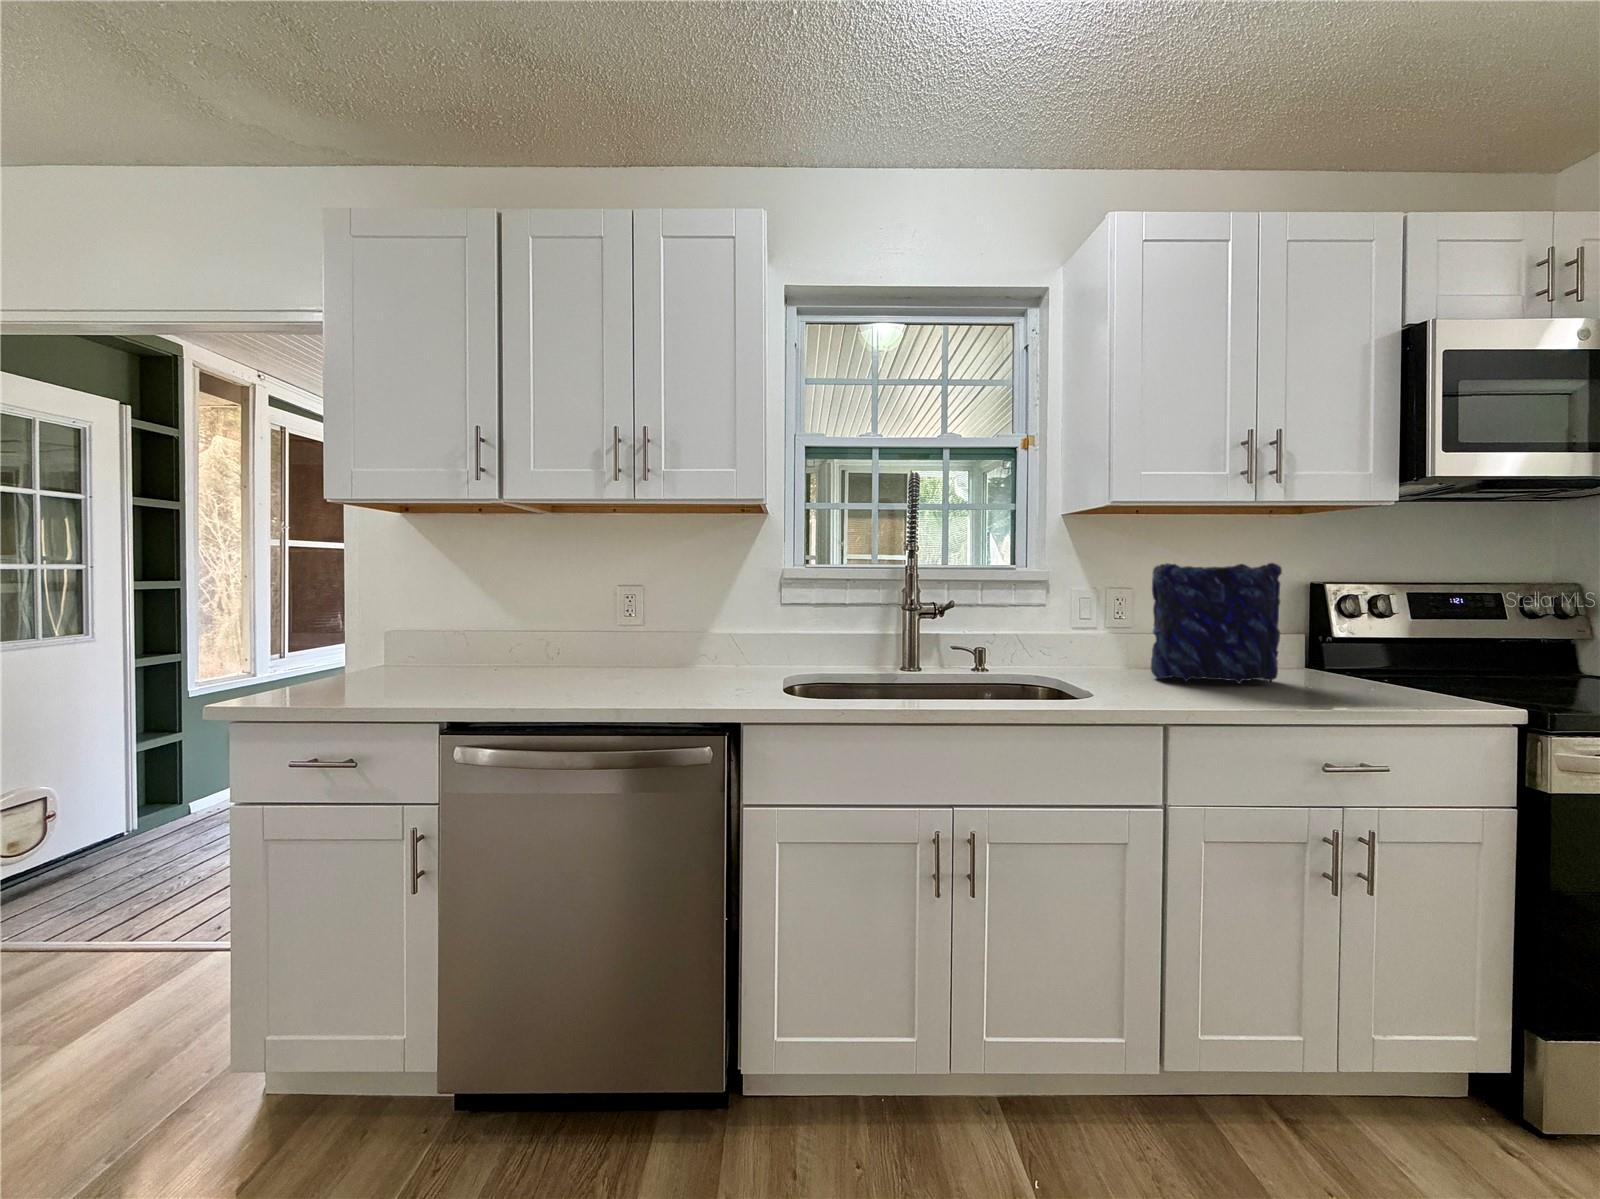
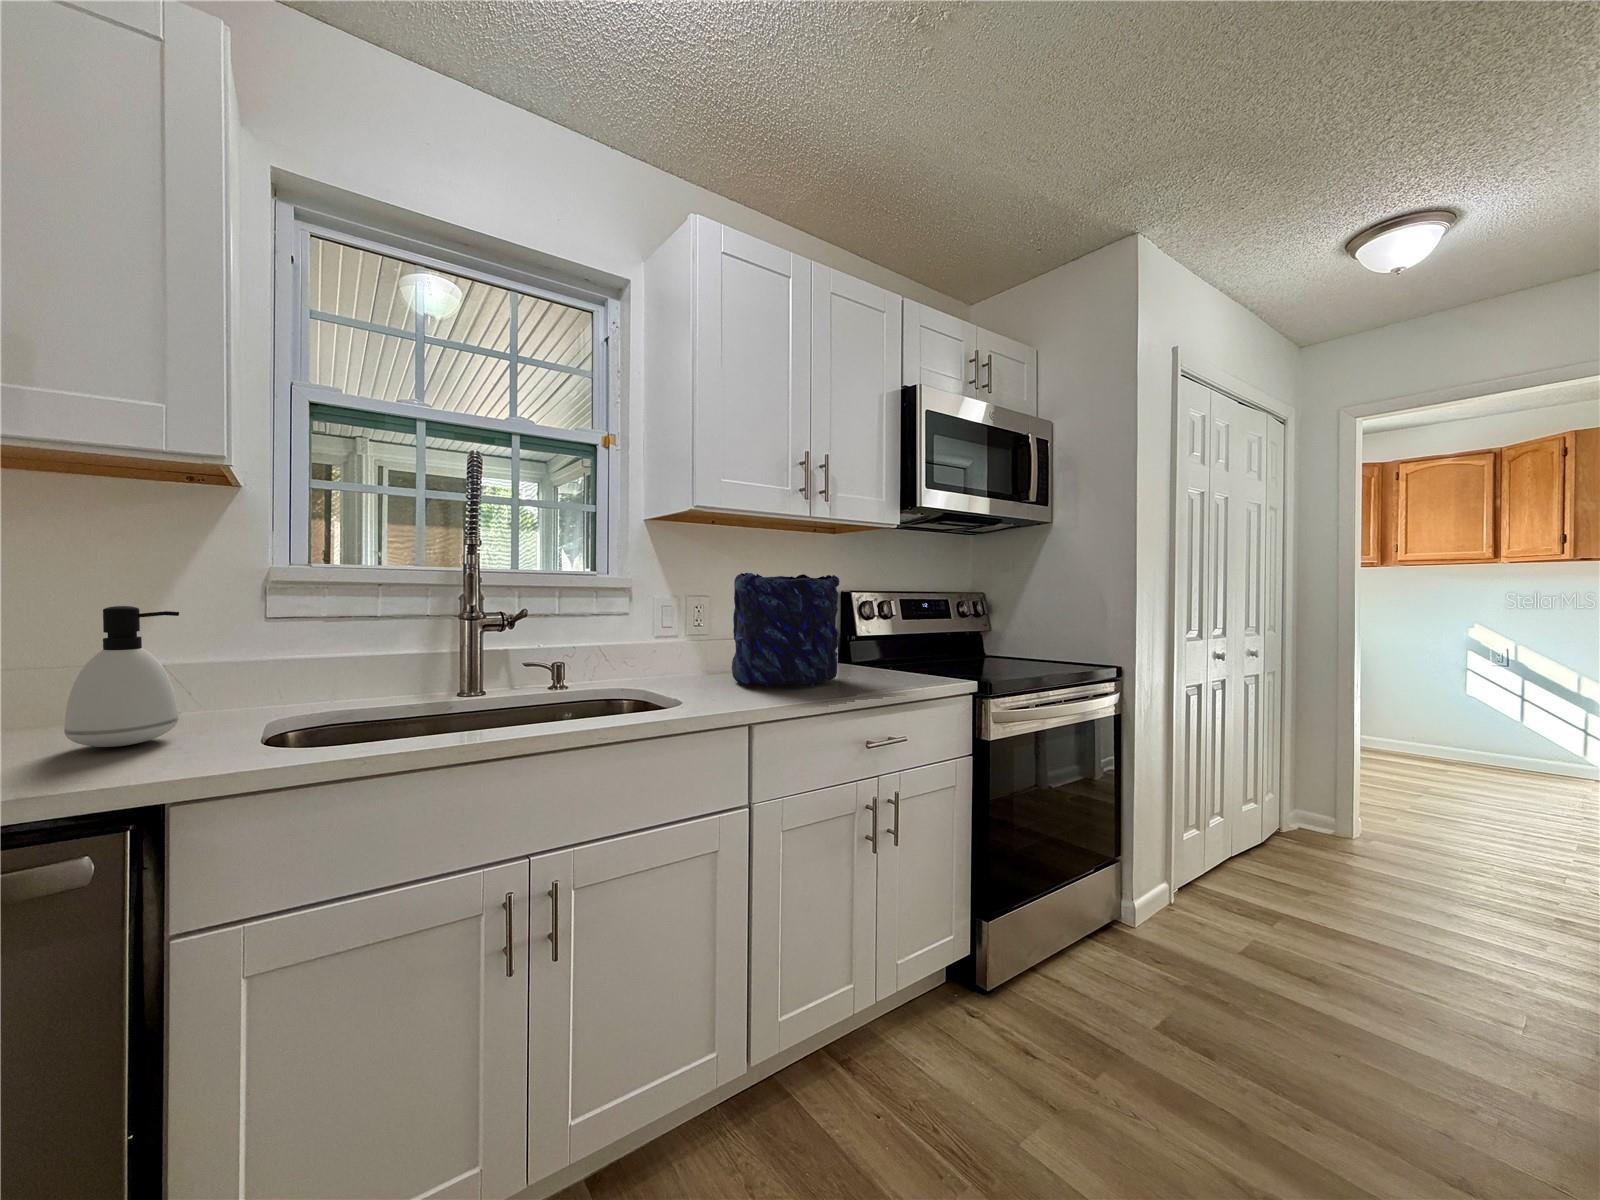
soap dispenser: none [704,593,751,678] -> present [64,606,179,747]

